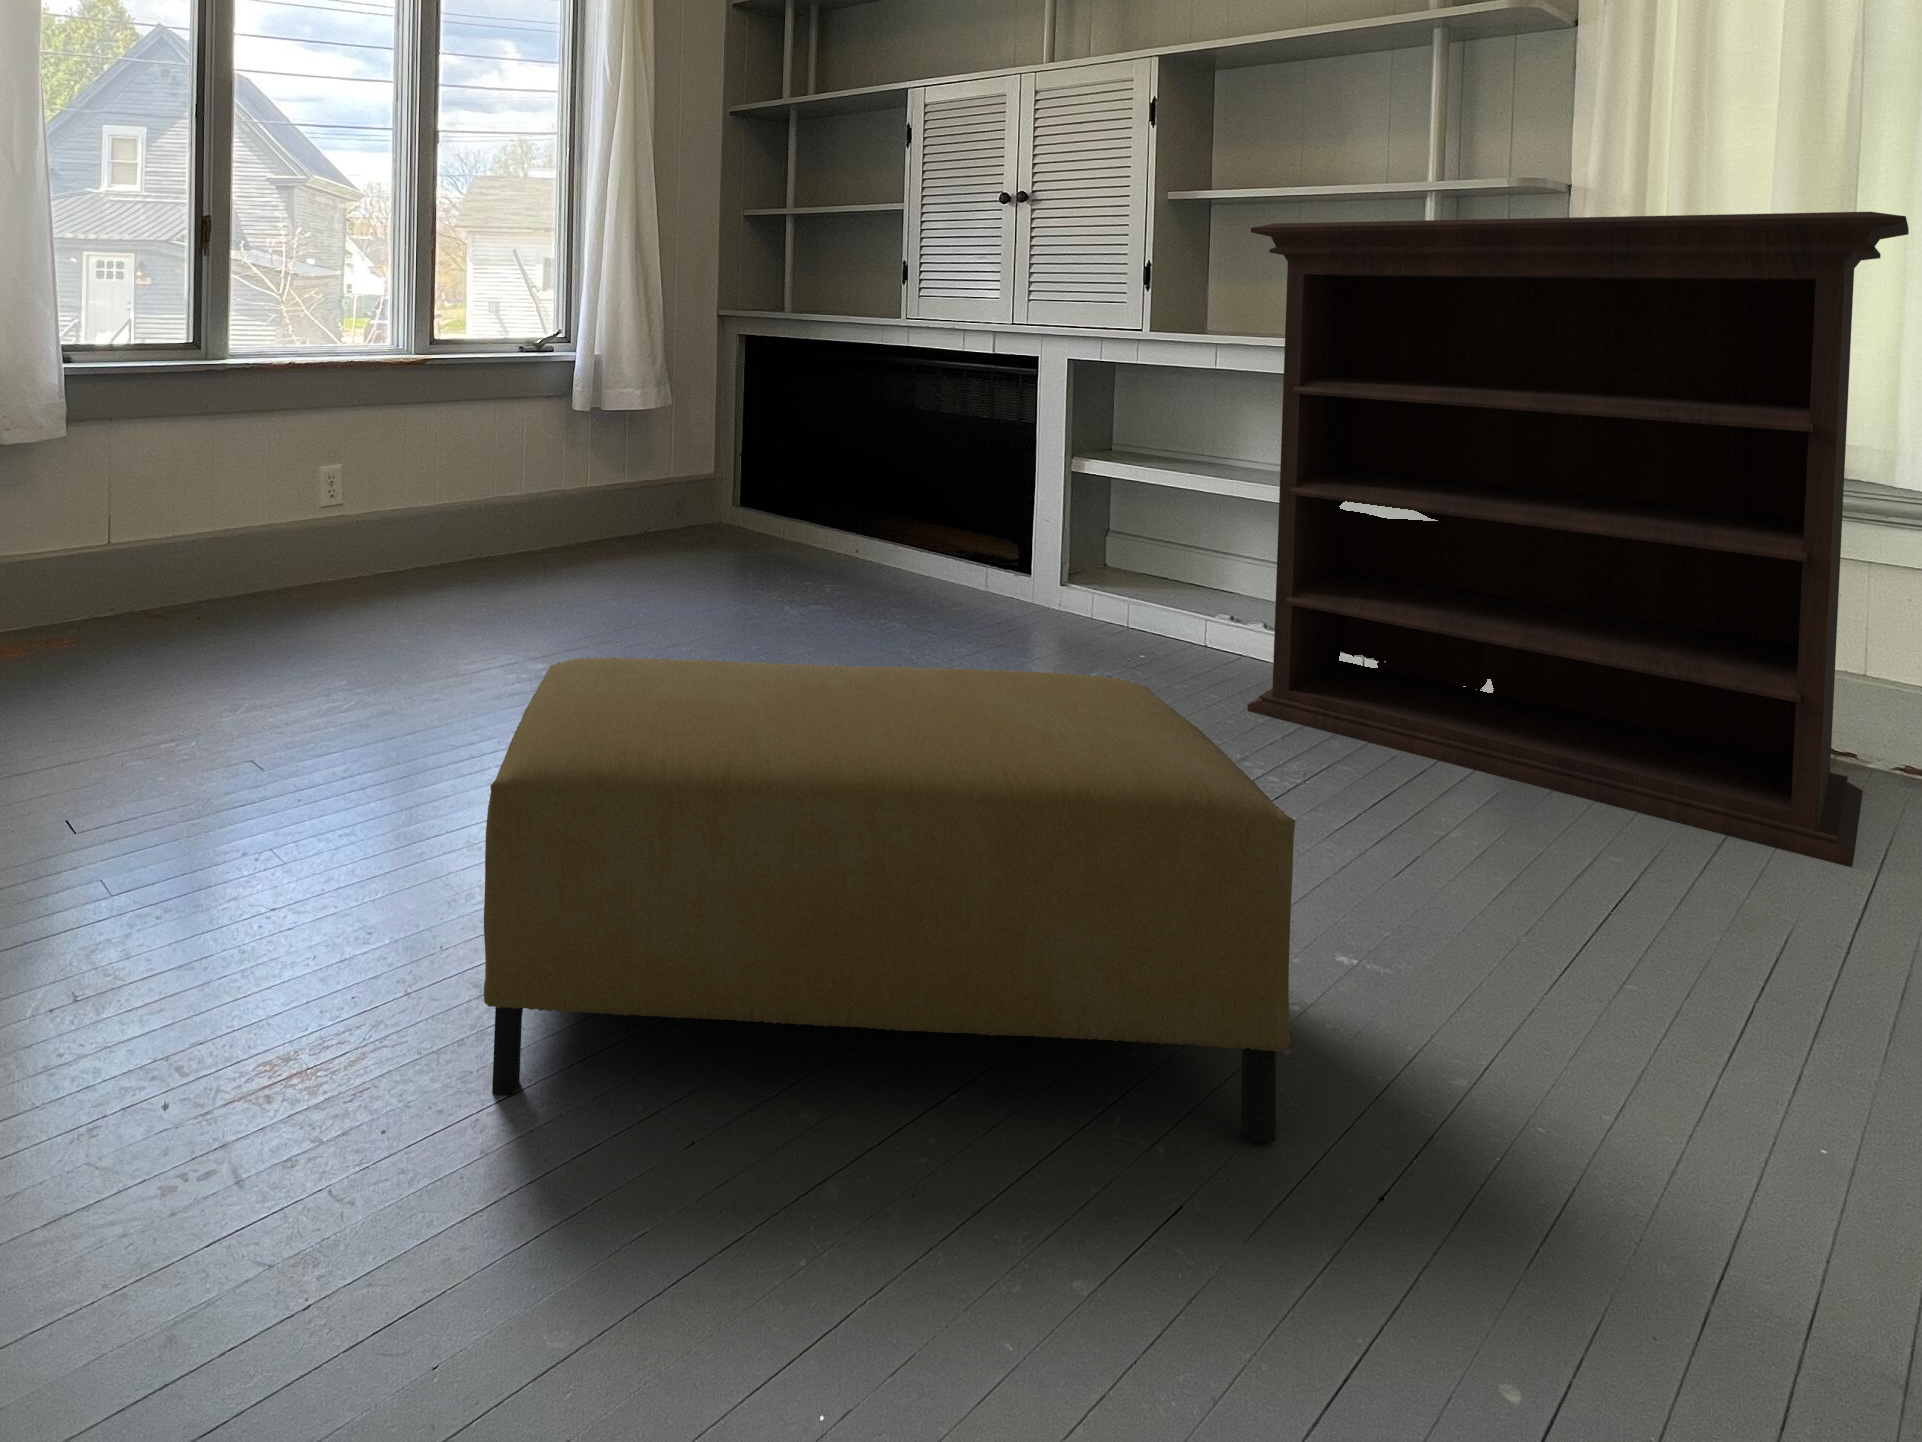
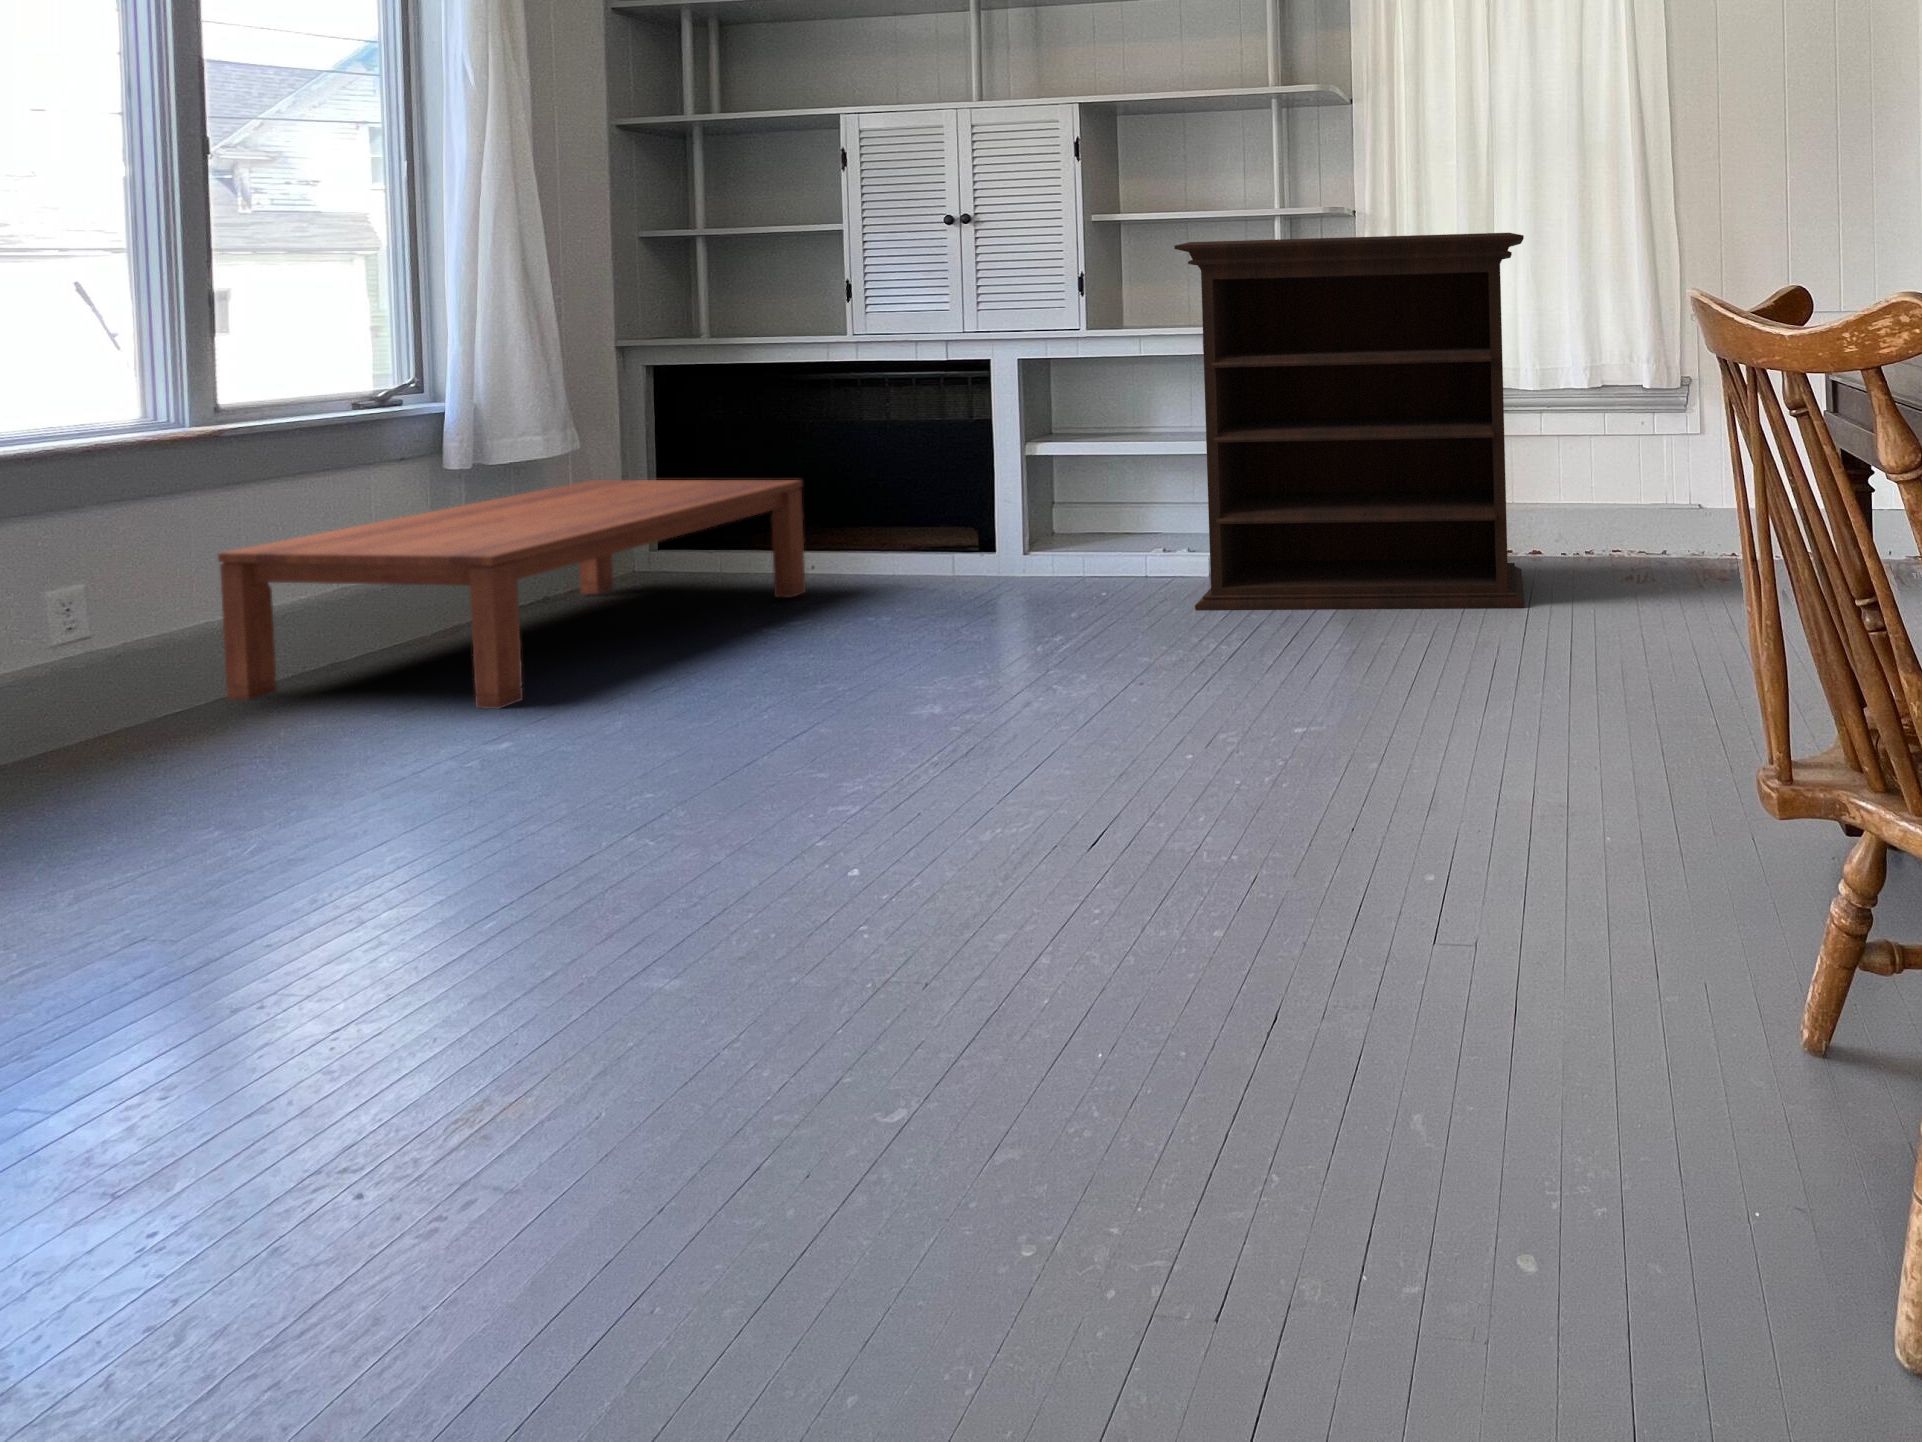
coffee table: none [411,437,841,635] -> present [218,480,806,709]
ottoman: present [484,657,1295,1143] -> none [691,576,1315,1018]

